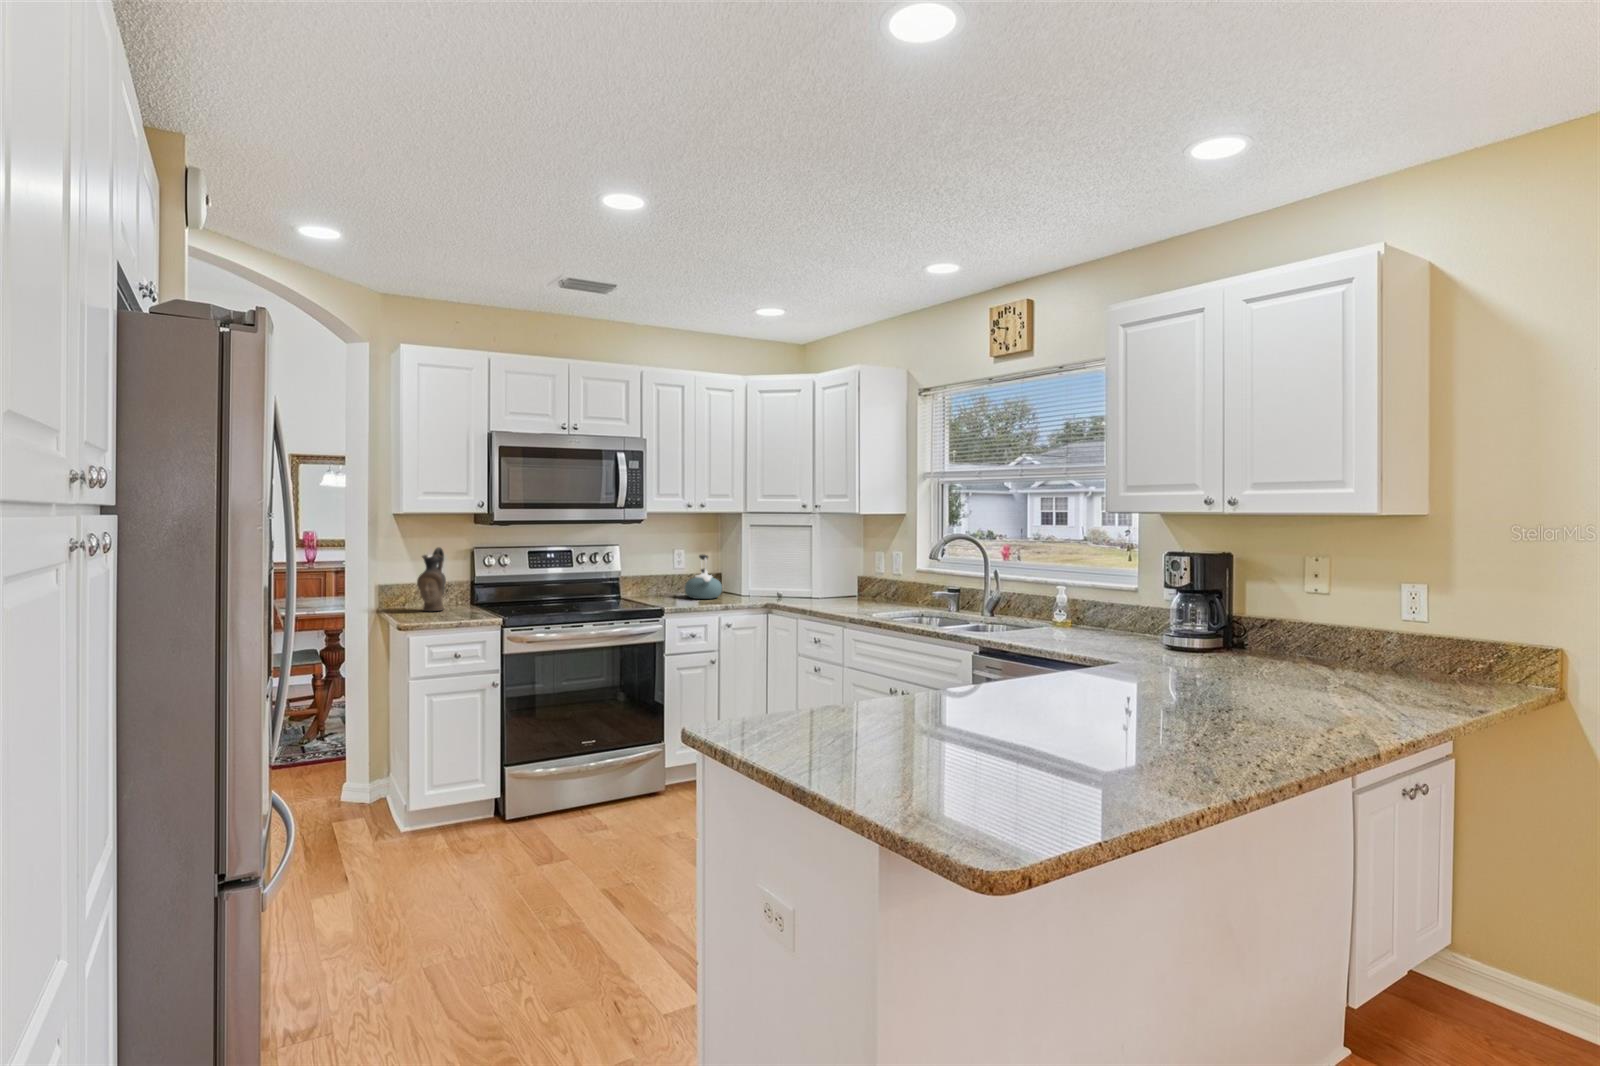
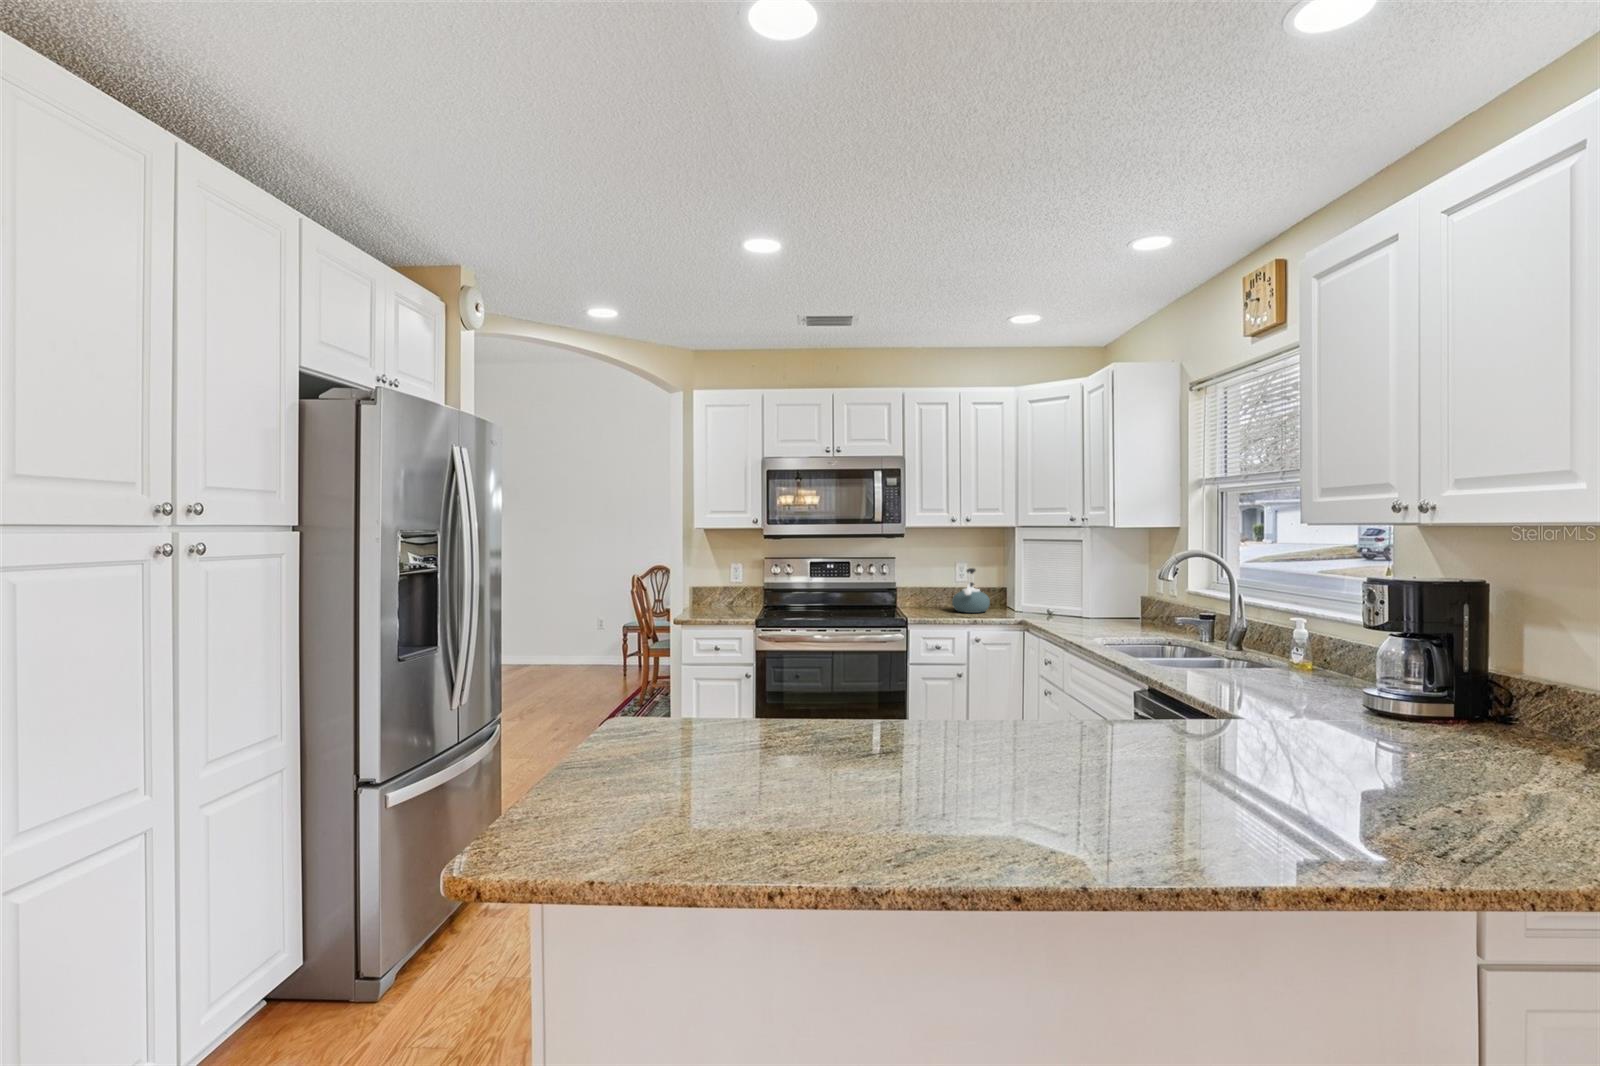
ceramic pitcher: present [417,547,446,611] -> none [708,557,733,610]

